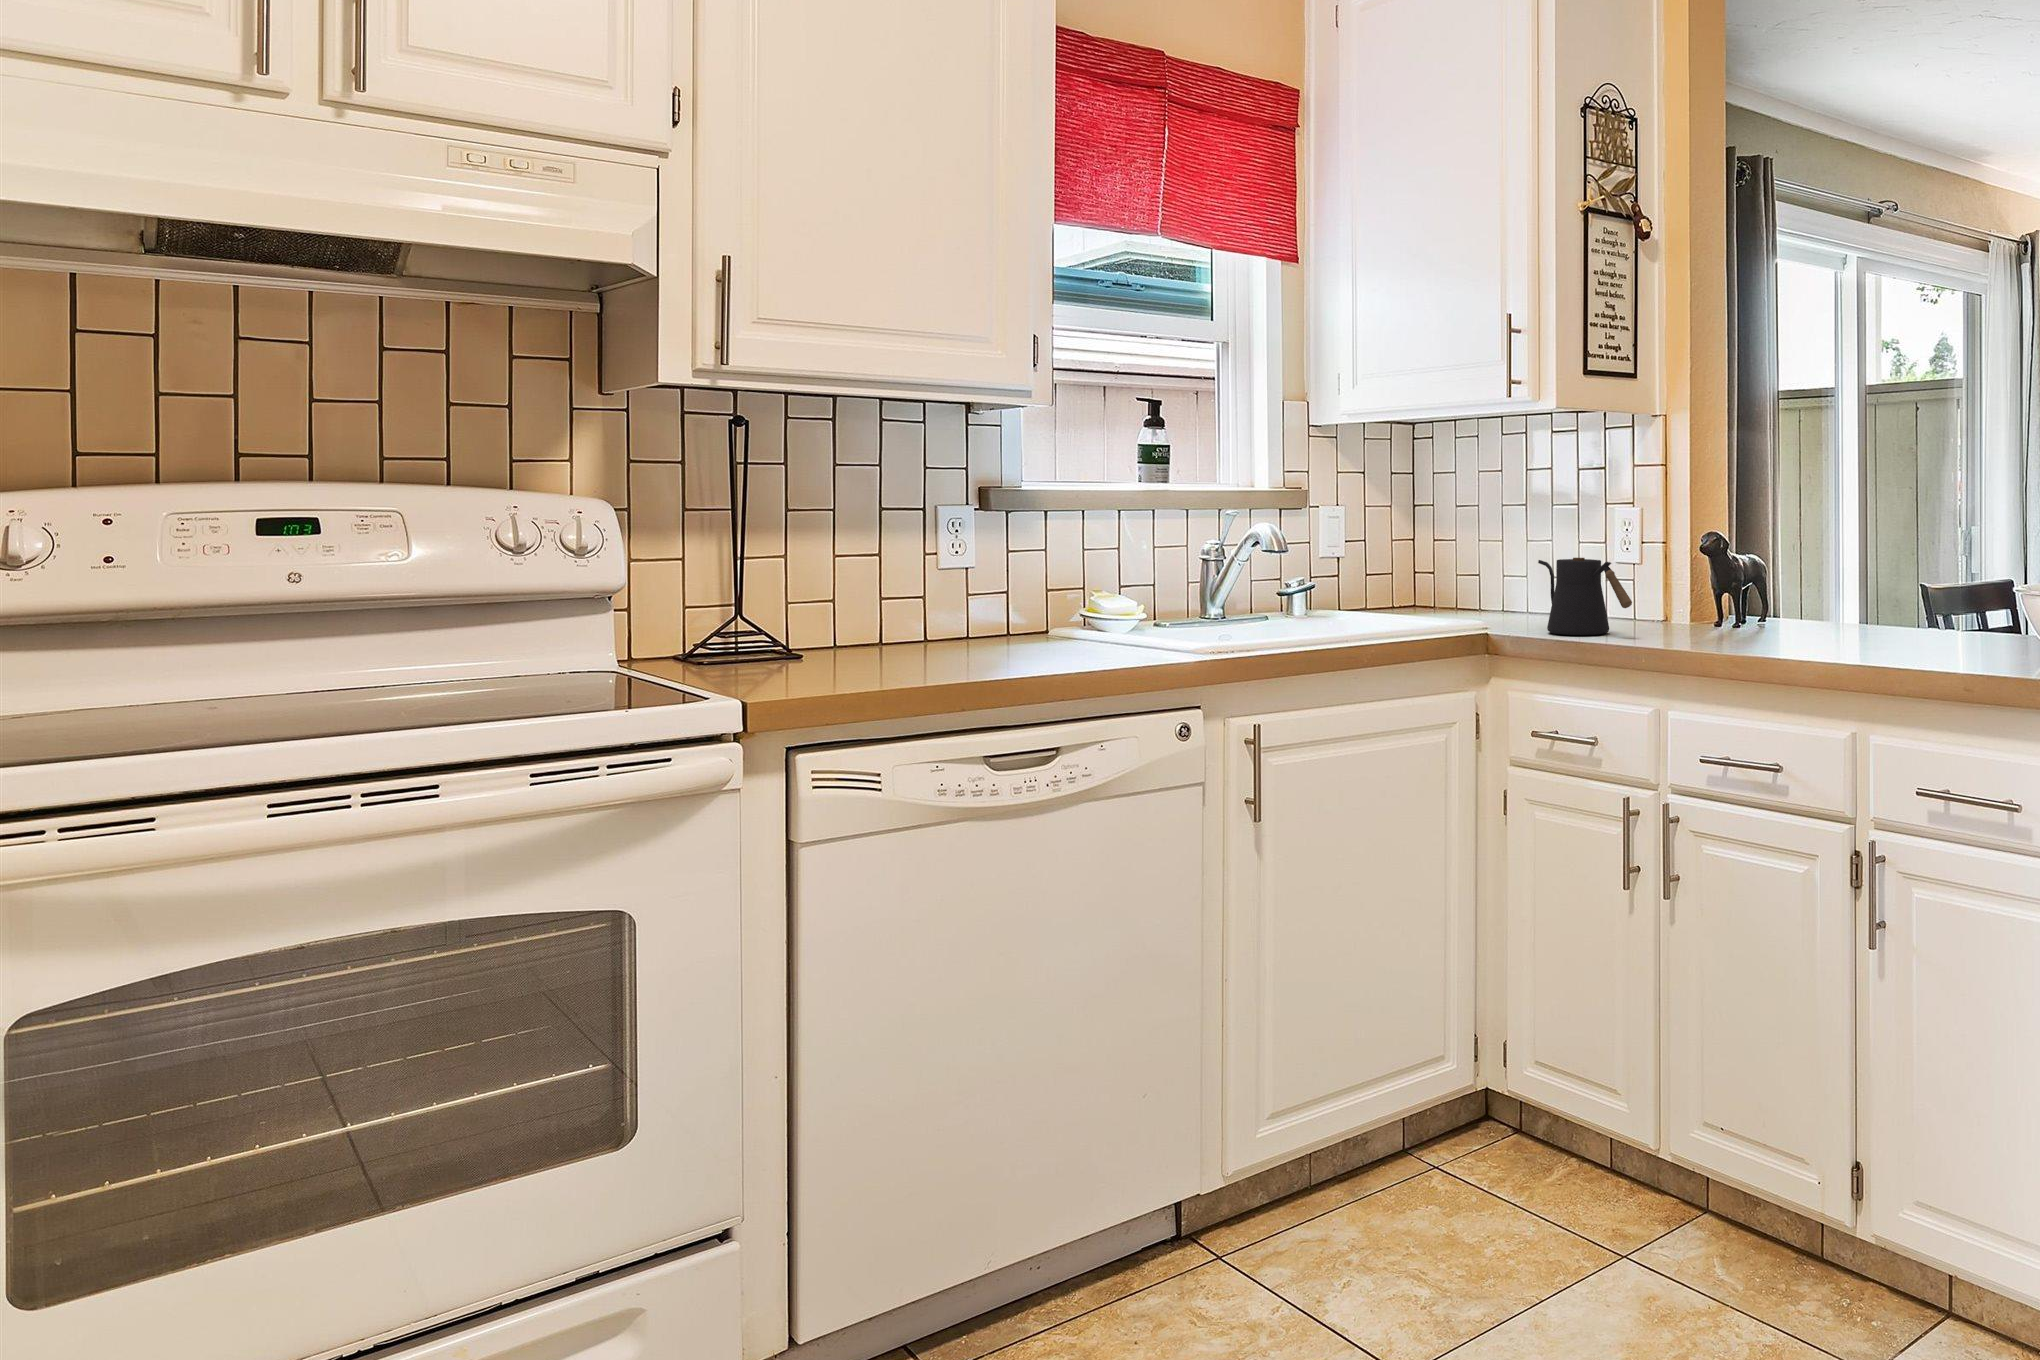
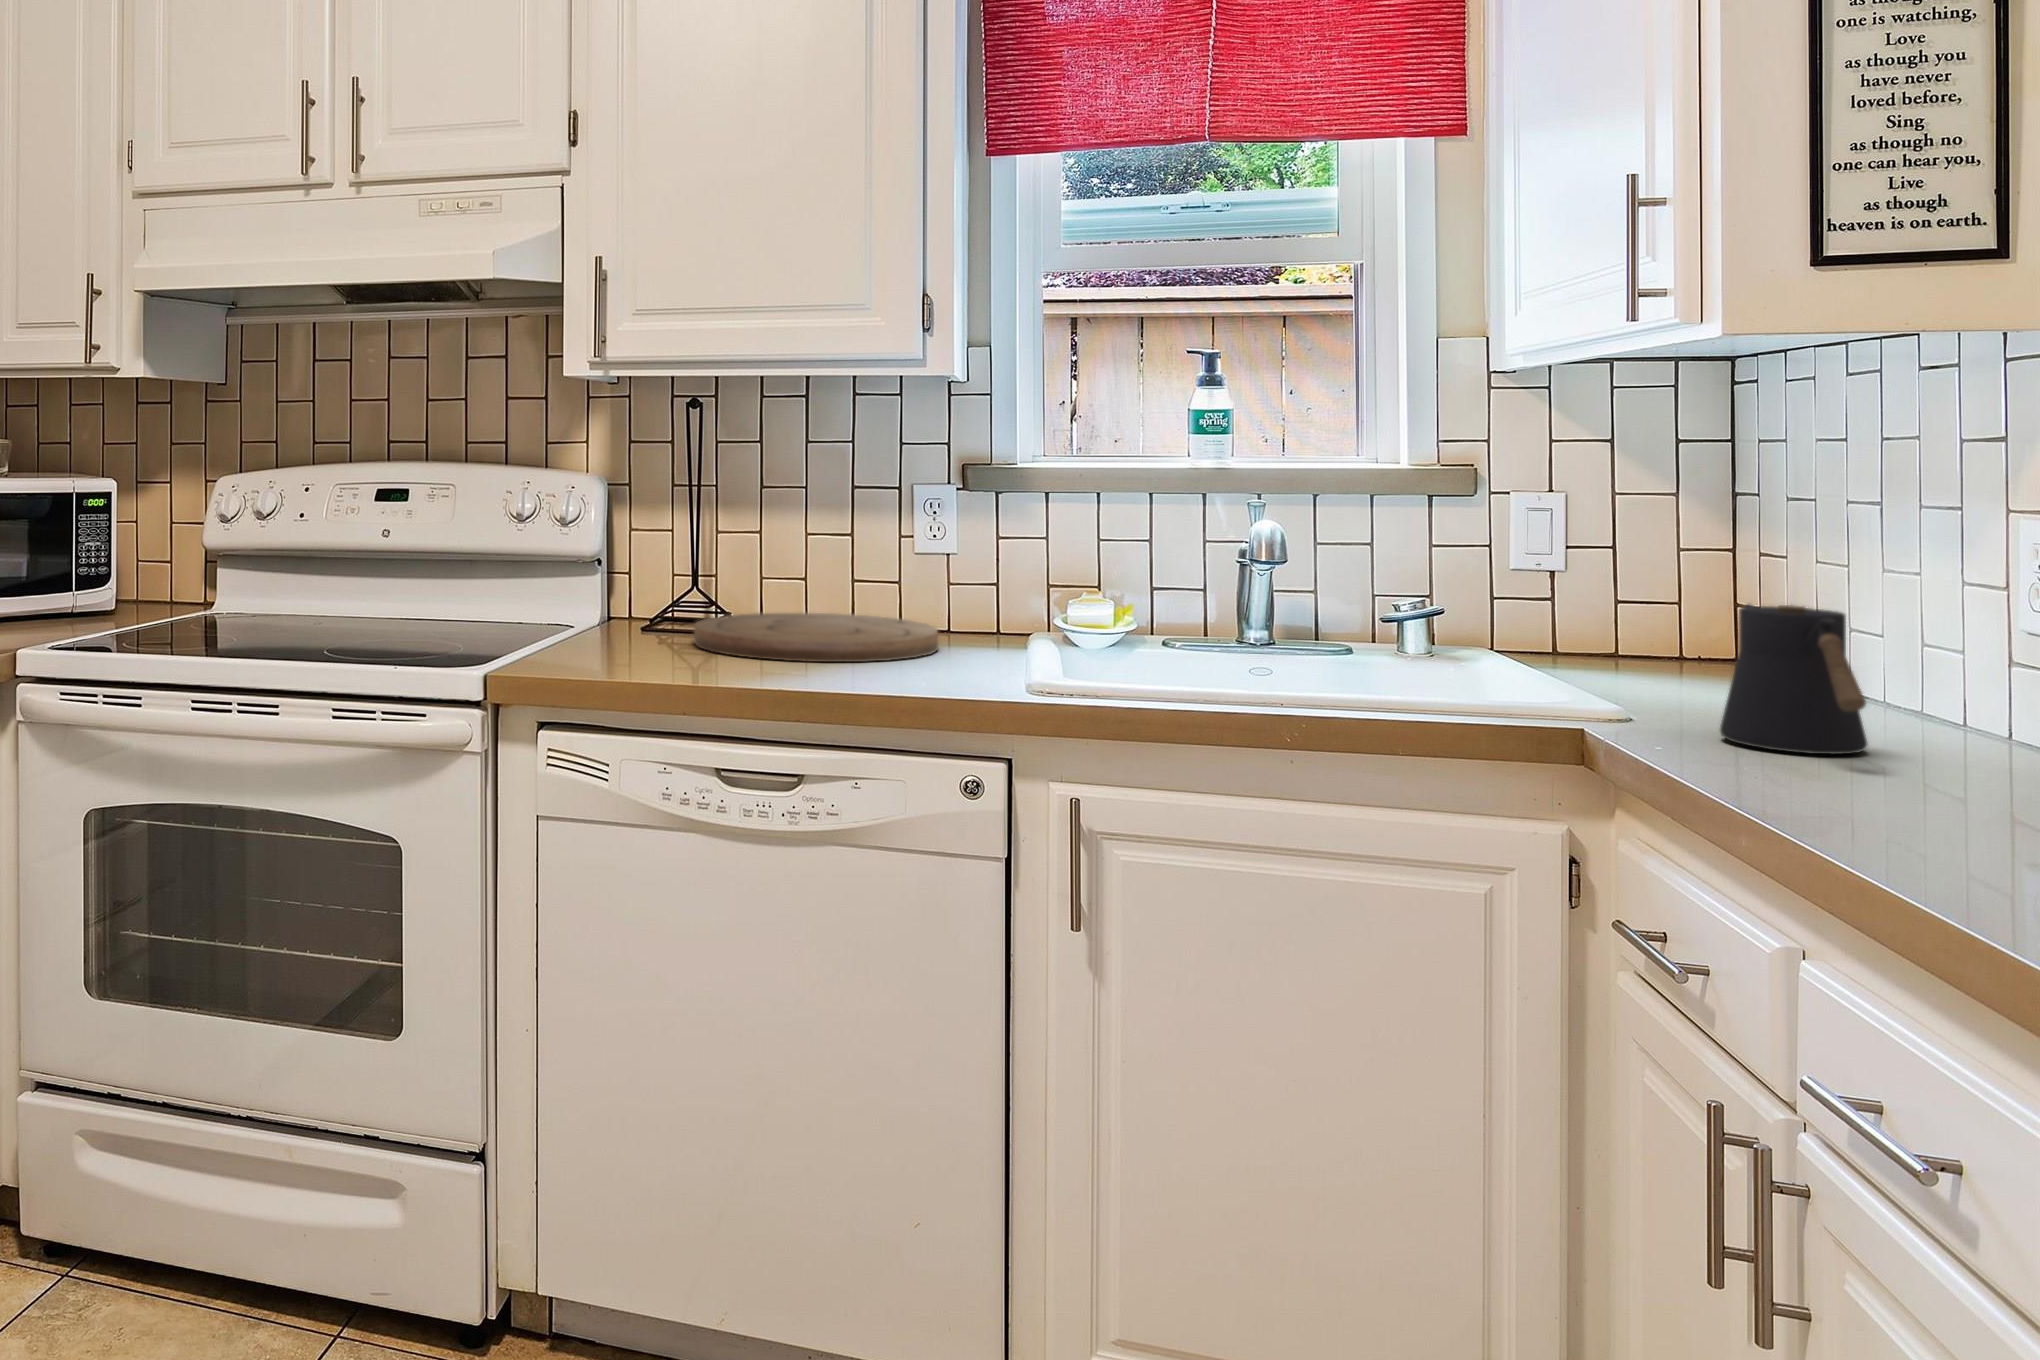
cutting board: none [788,625,1031,666] -> present [694,613,938,662]

